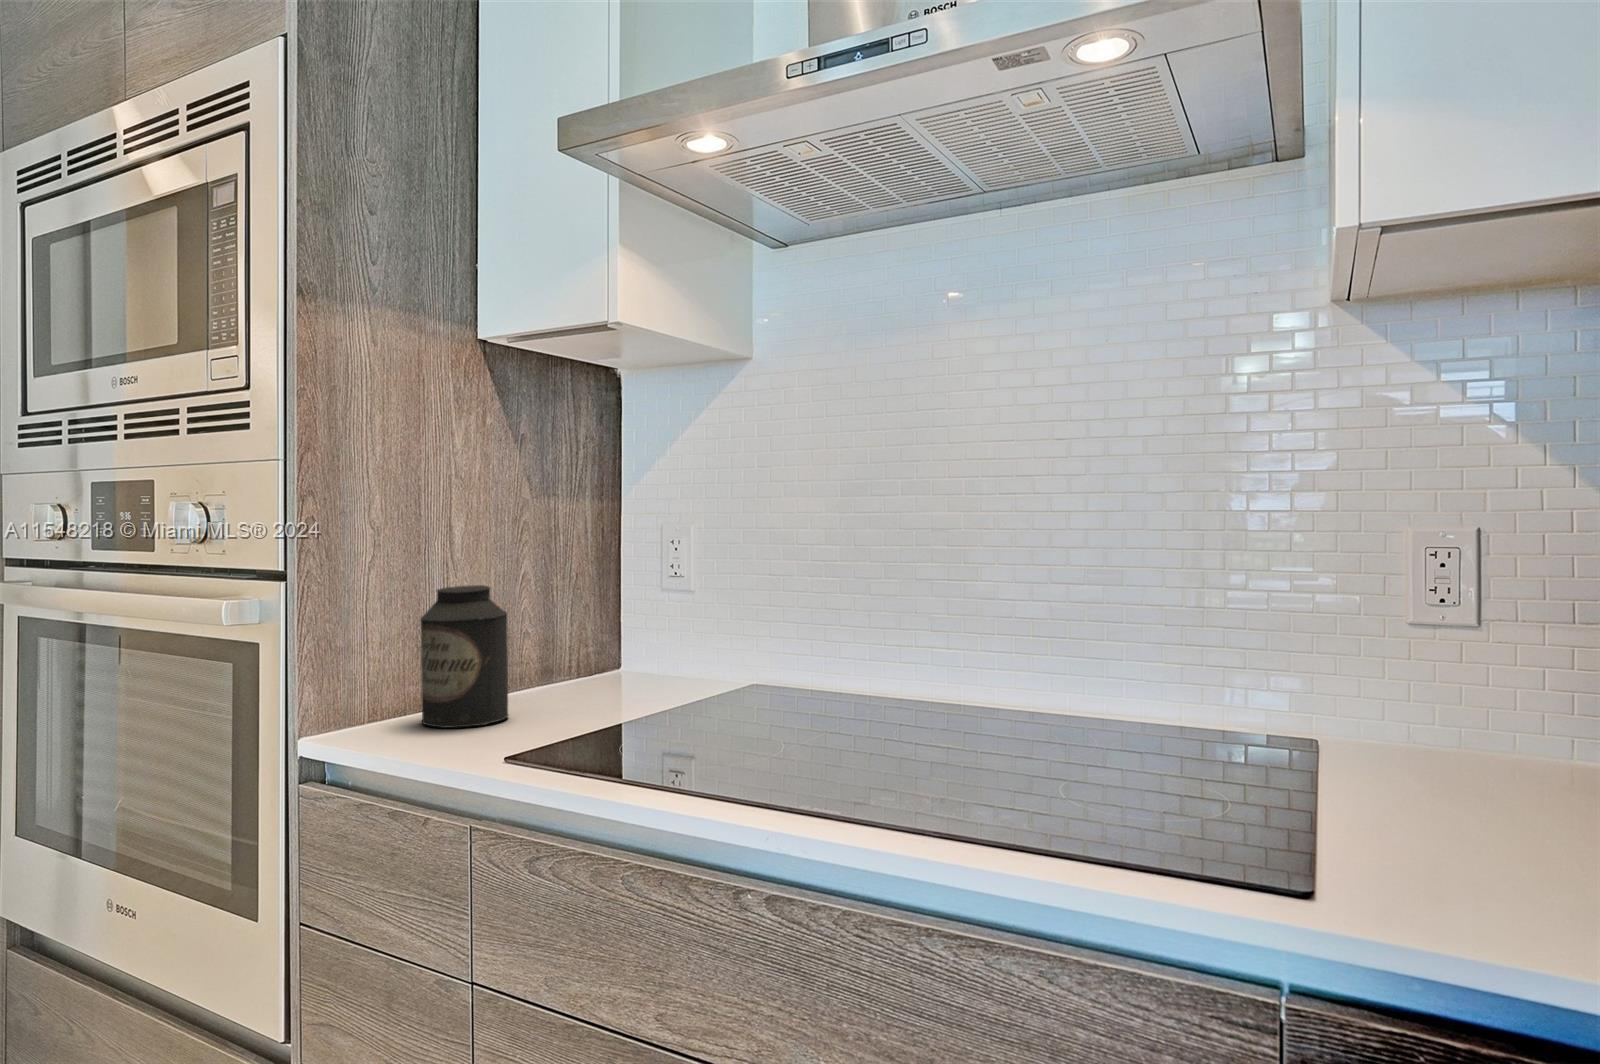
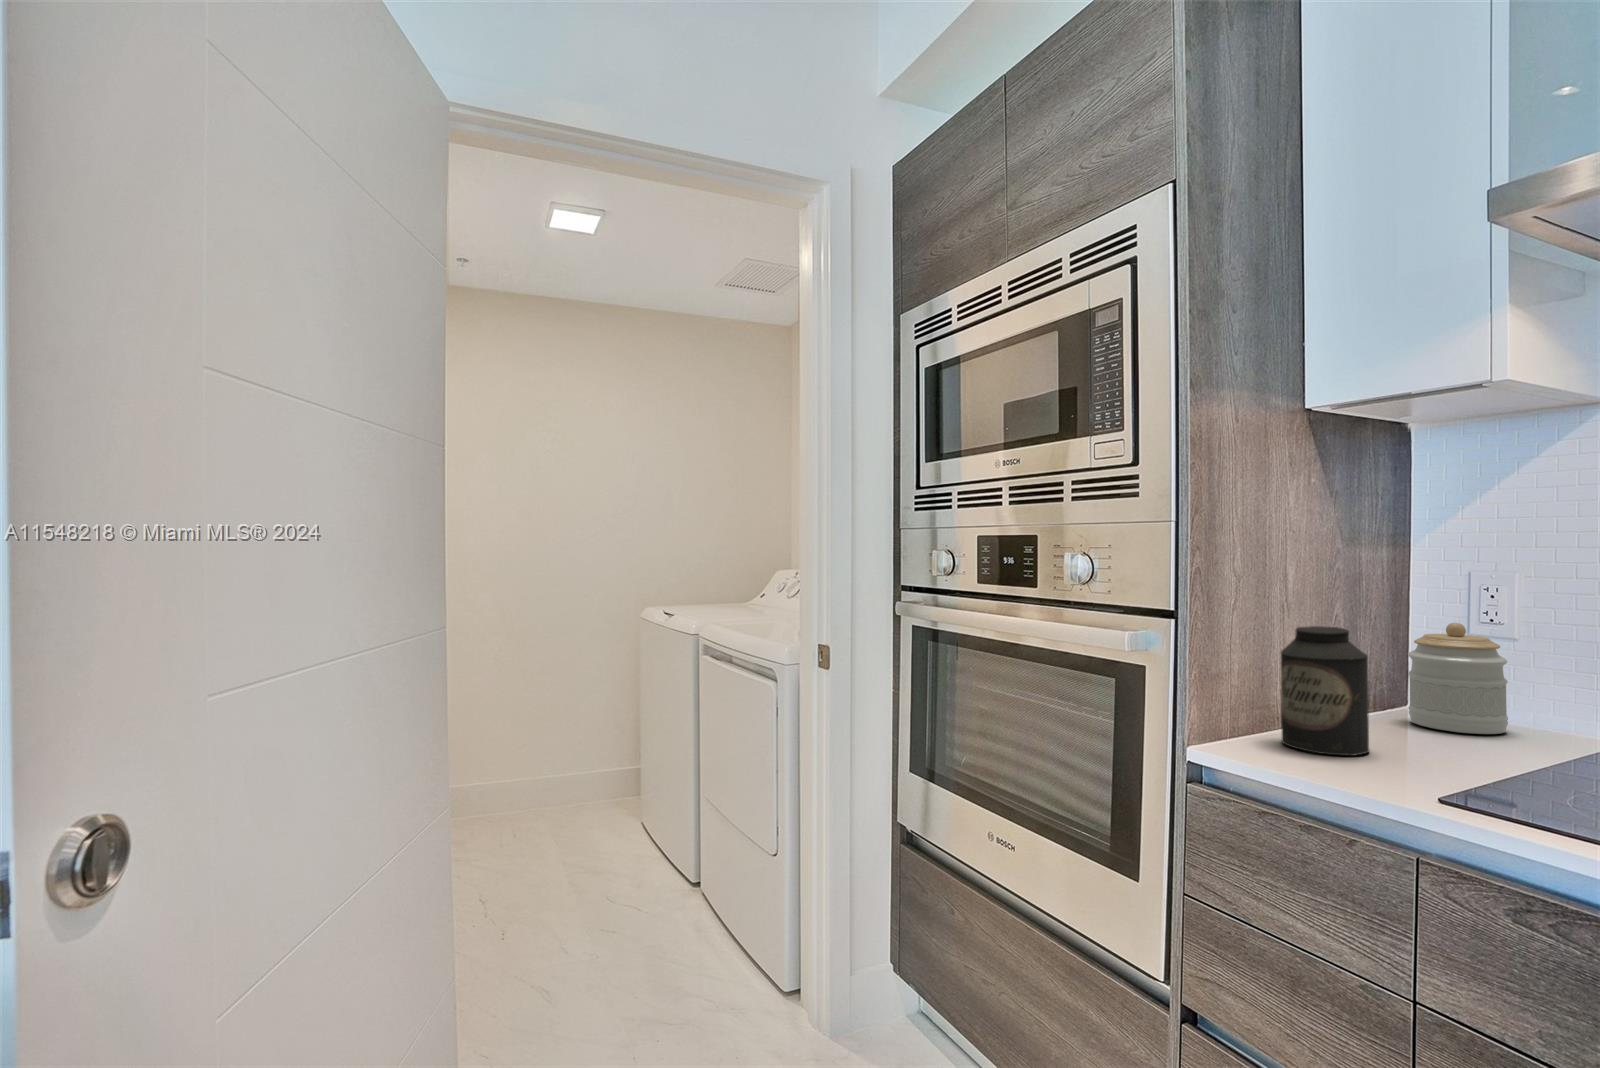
jar: none [597,578,676,689] -> present [1408,623,1508,734]

